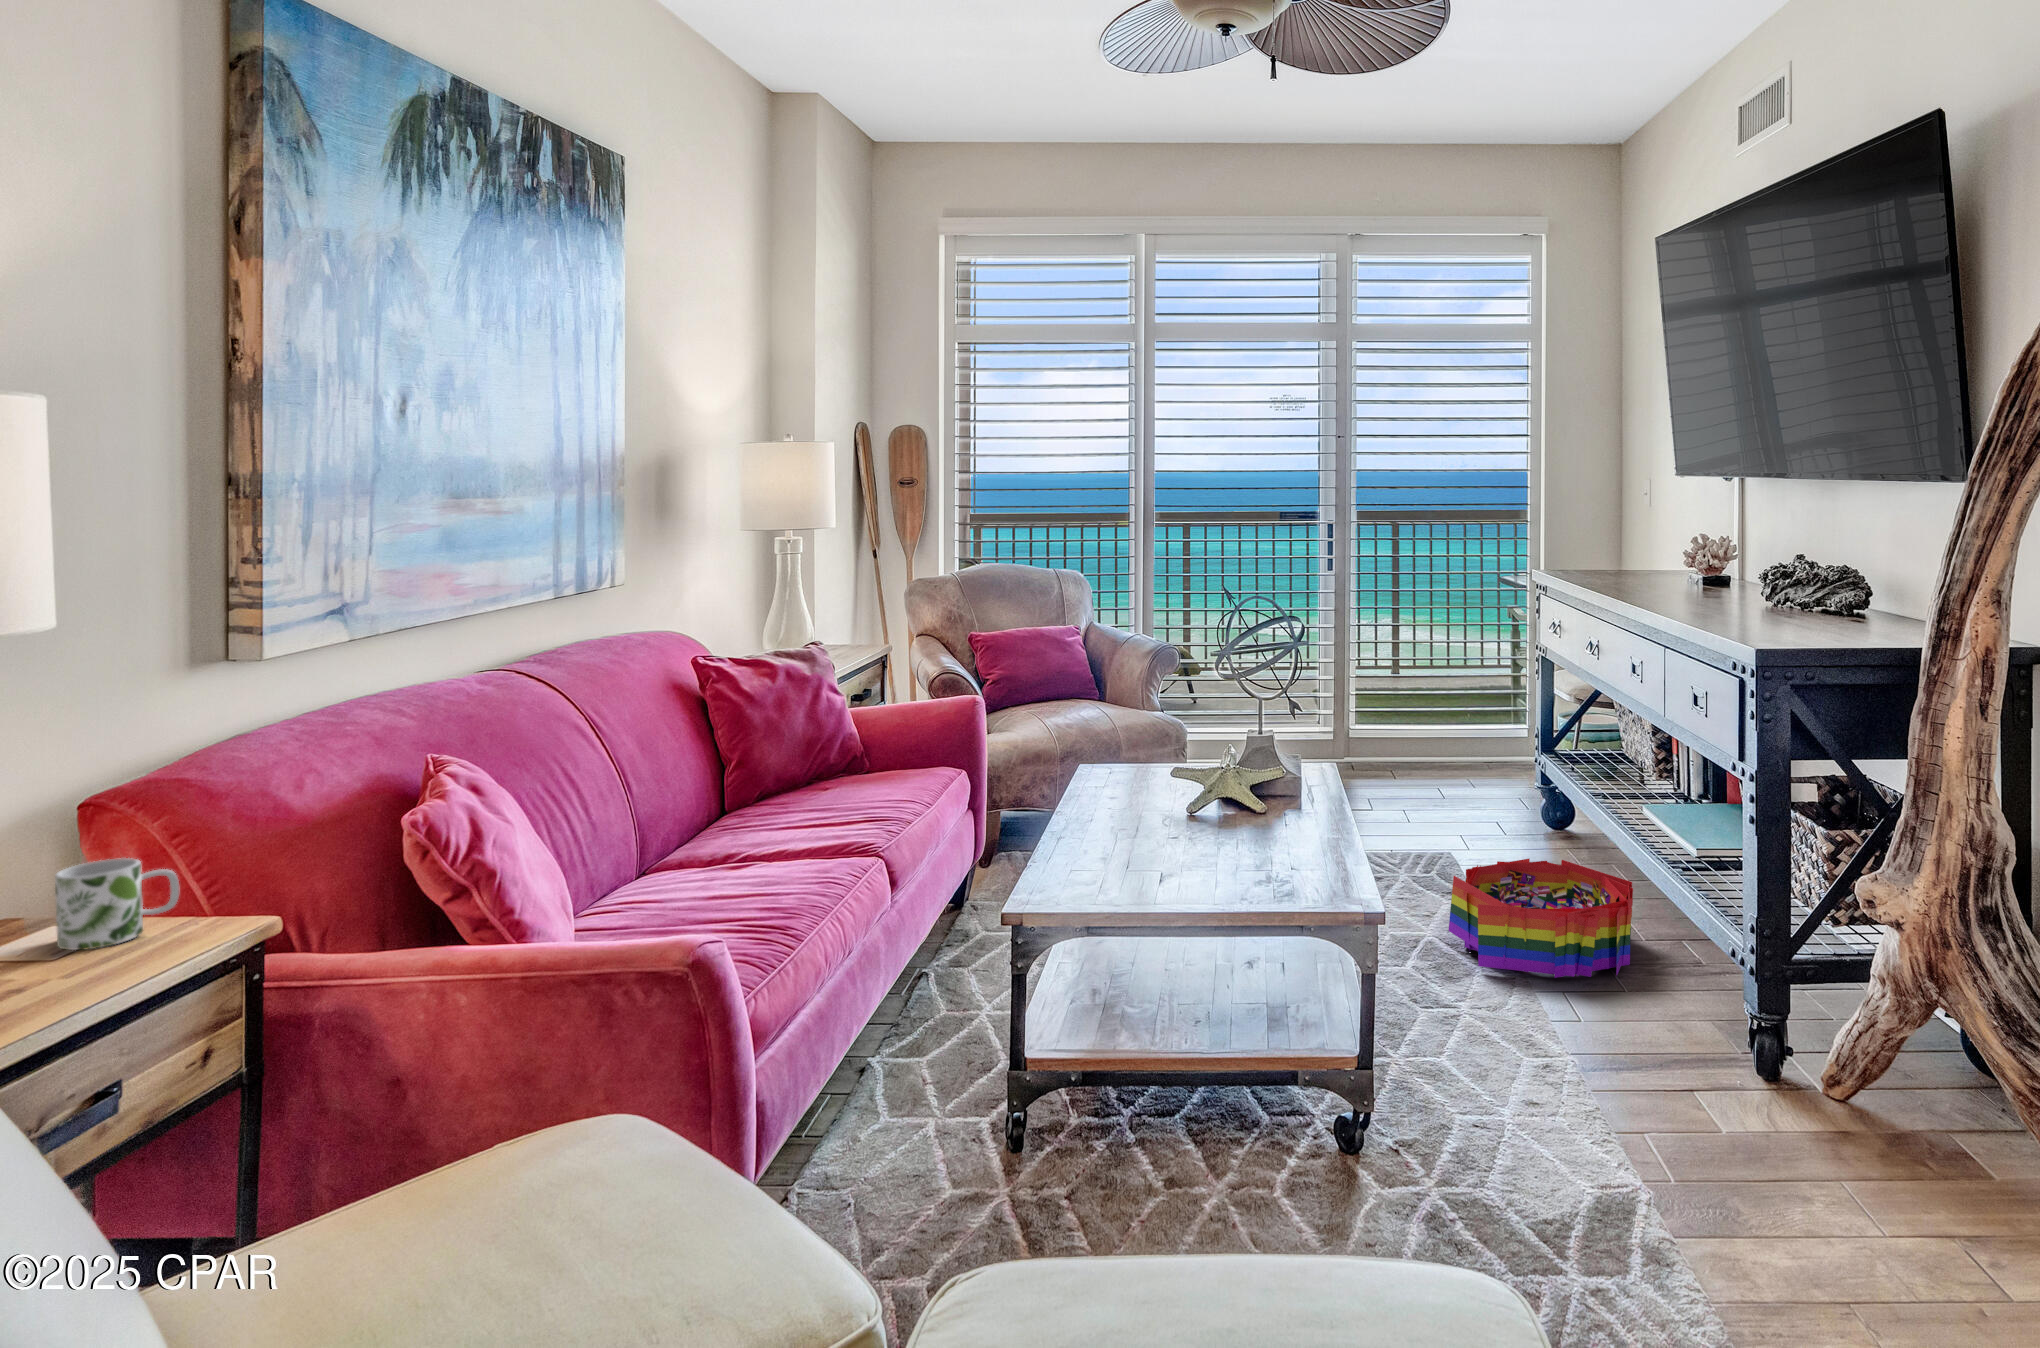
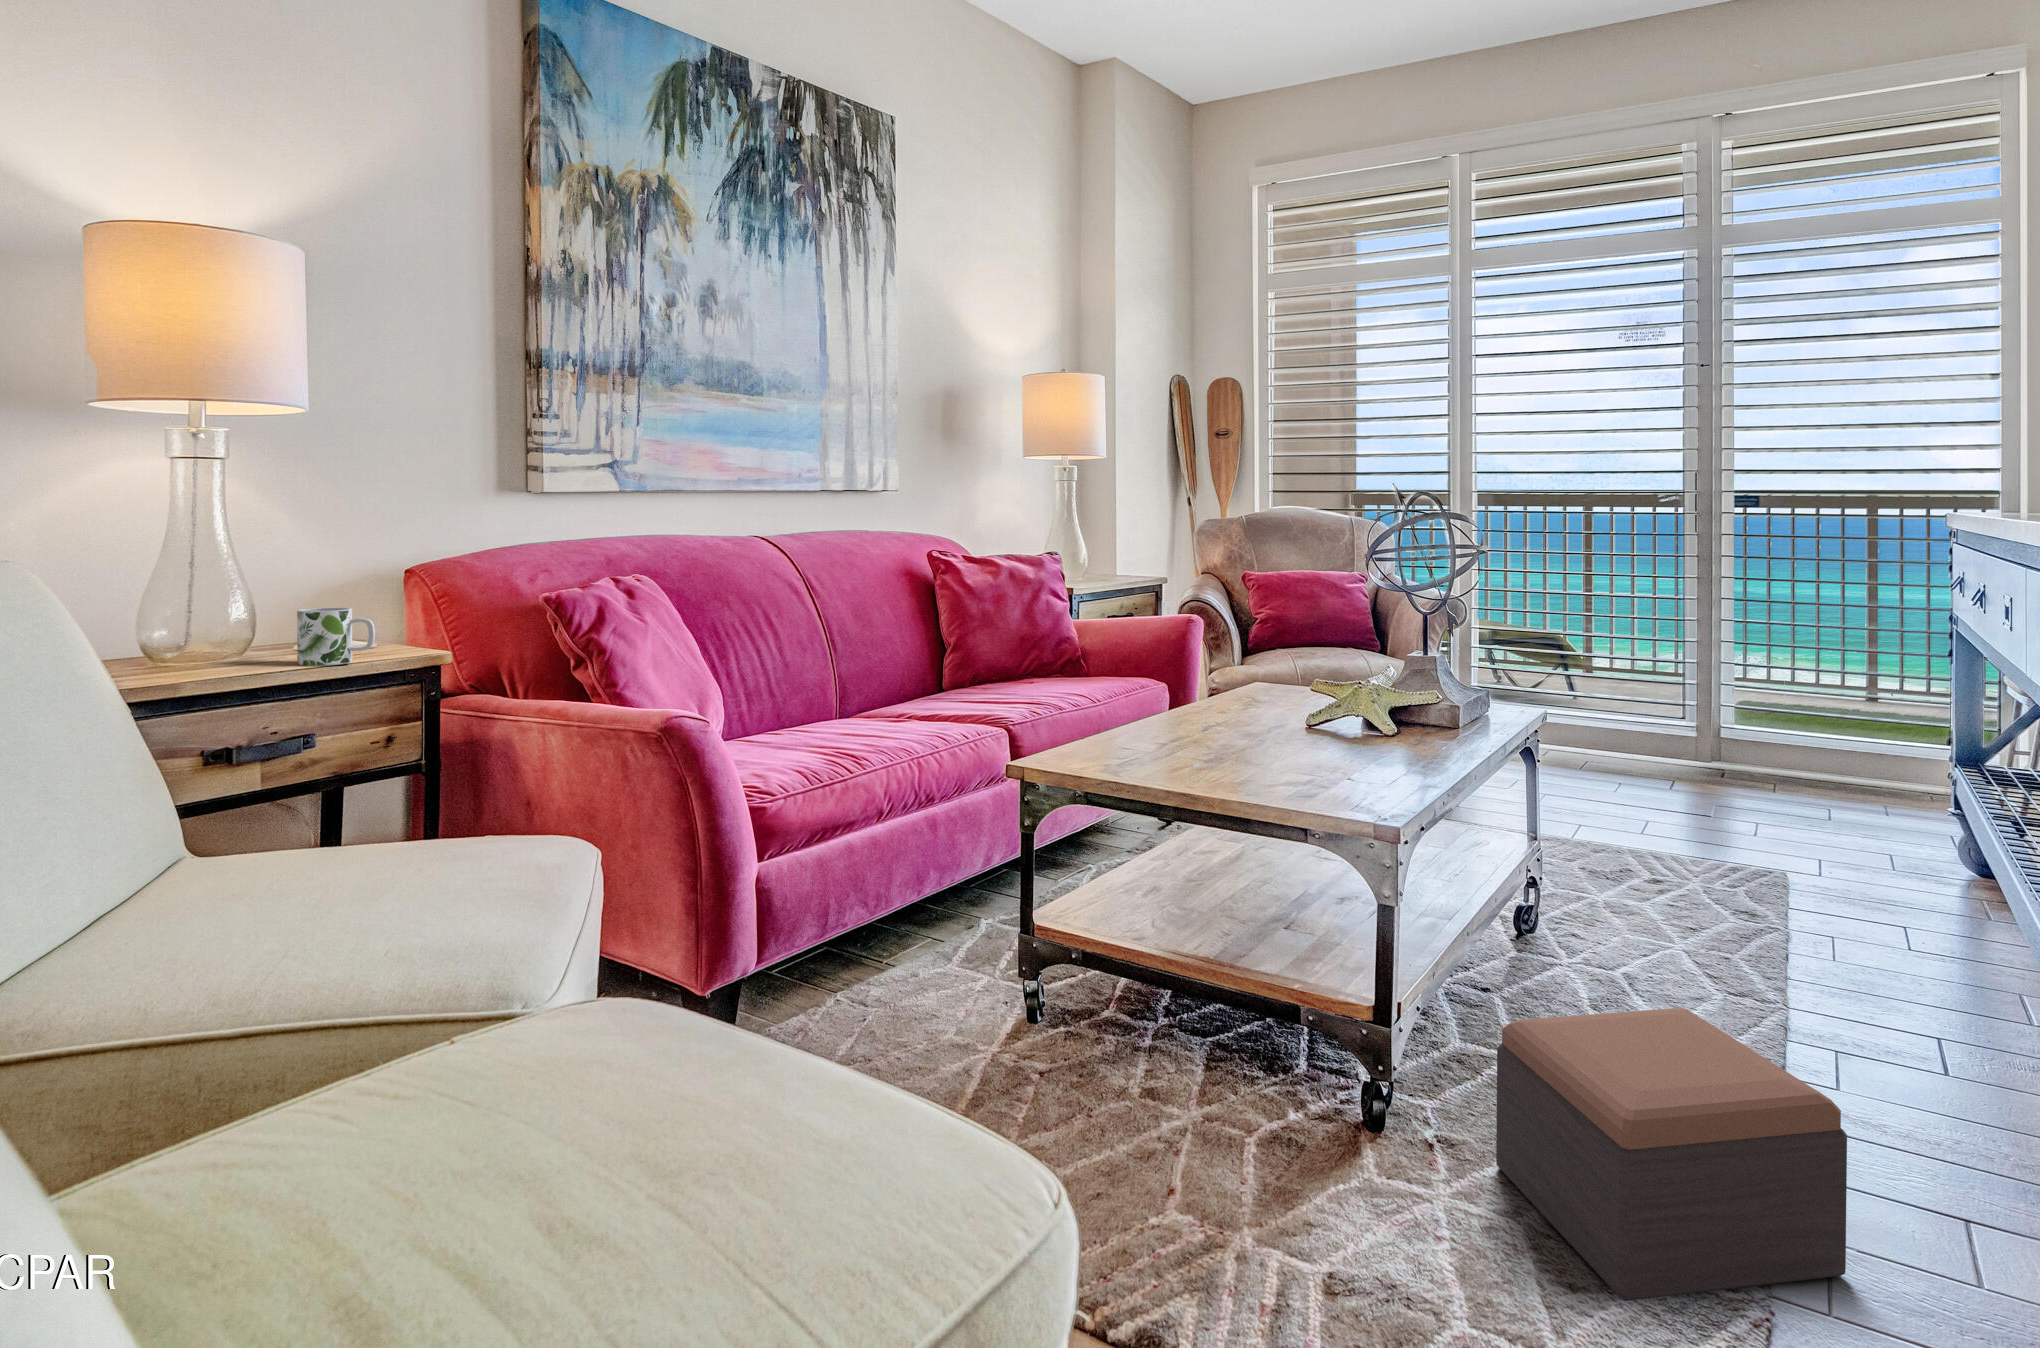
storage bin: present [1448,859,1633,978] -> none [1695,867,1994,1039]
footstool: none [1452,1005,1684,1230] -> present [1496,1008,1847,1301]

